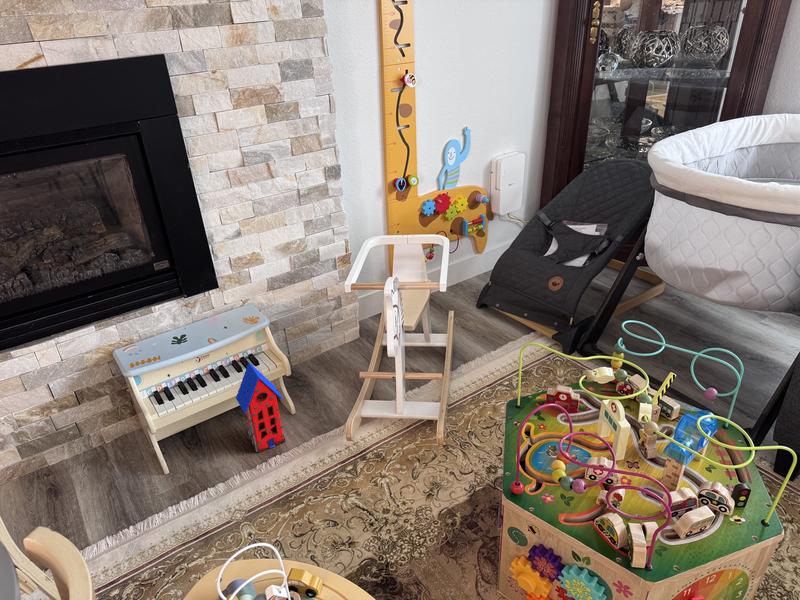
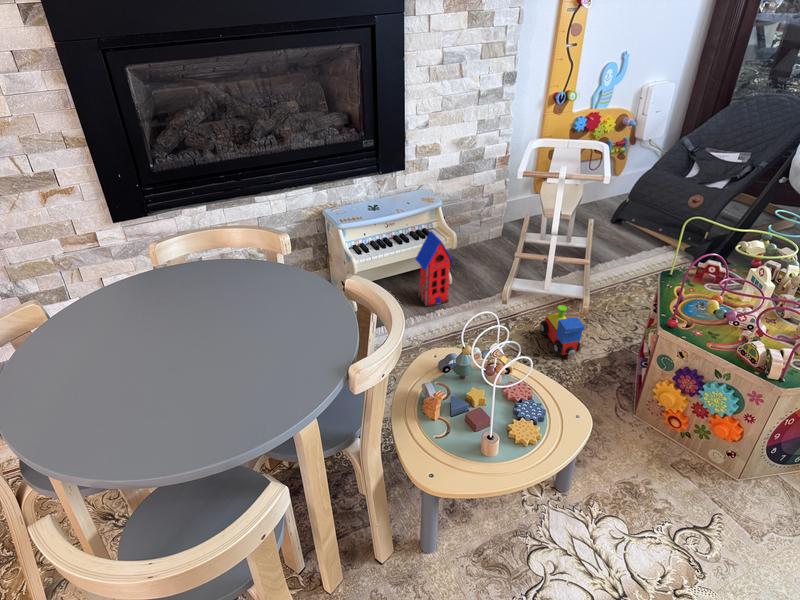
toy train: none [390,442,436,506] -> present [540,305,585,356]

